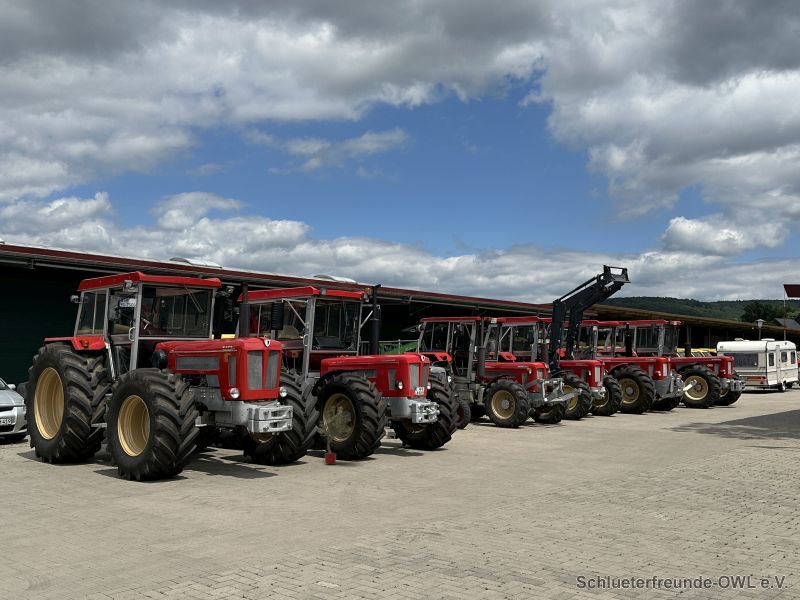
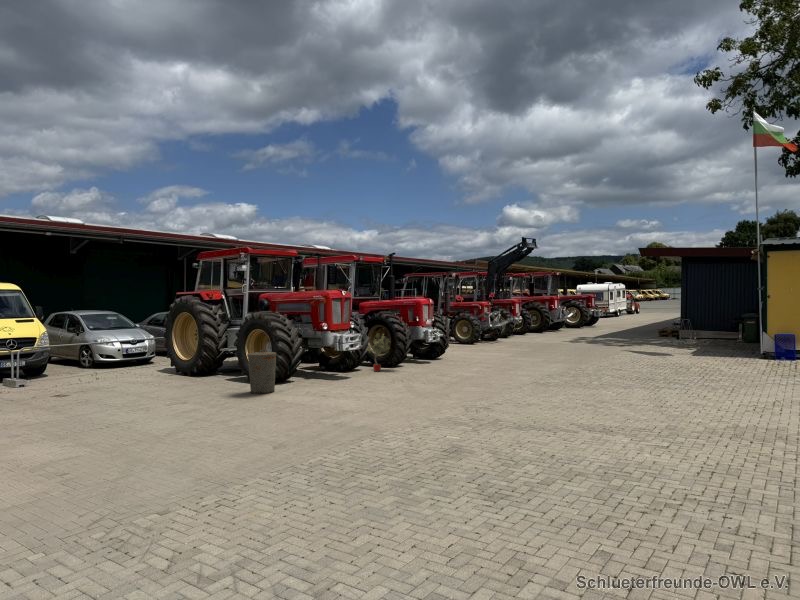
trash can: none [107,426,151,493] -> present [248,350,276,394]

